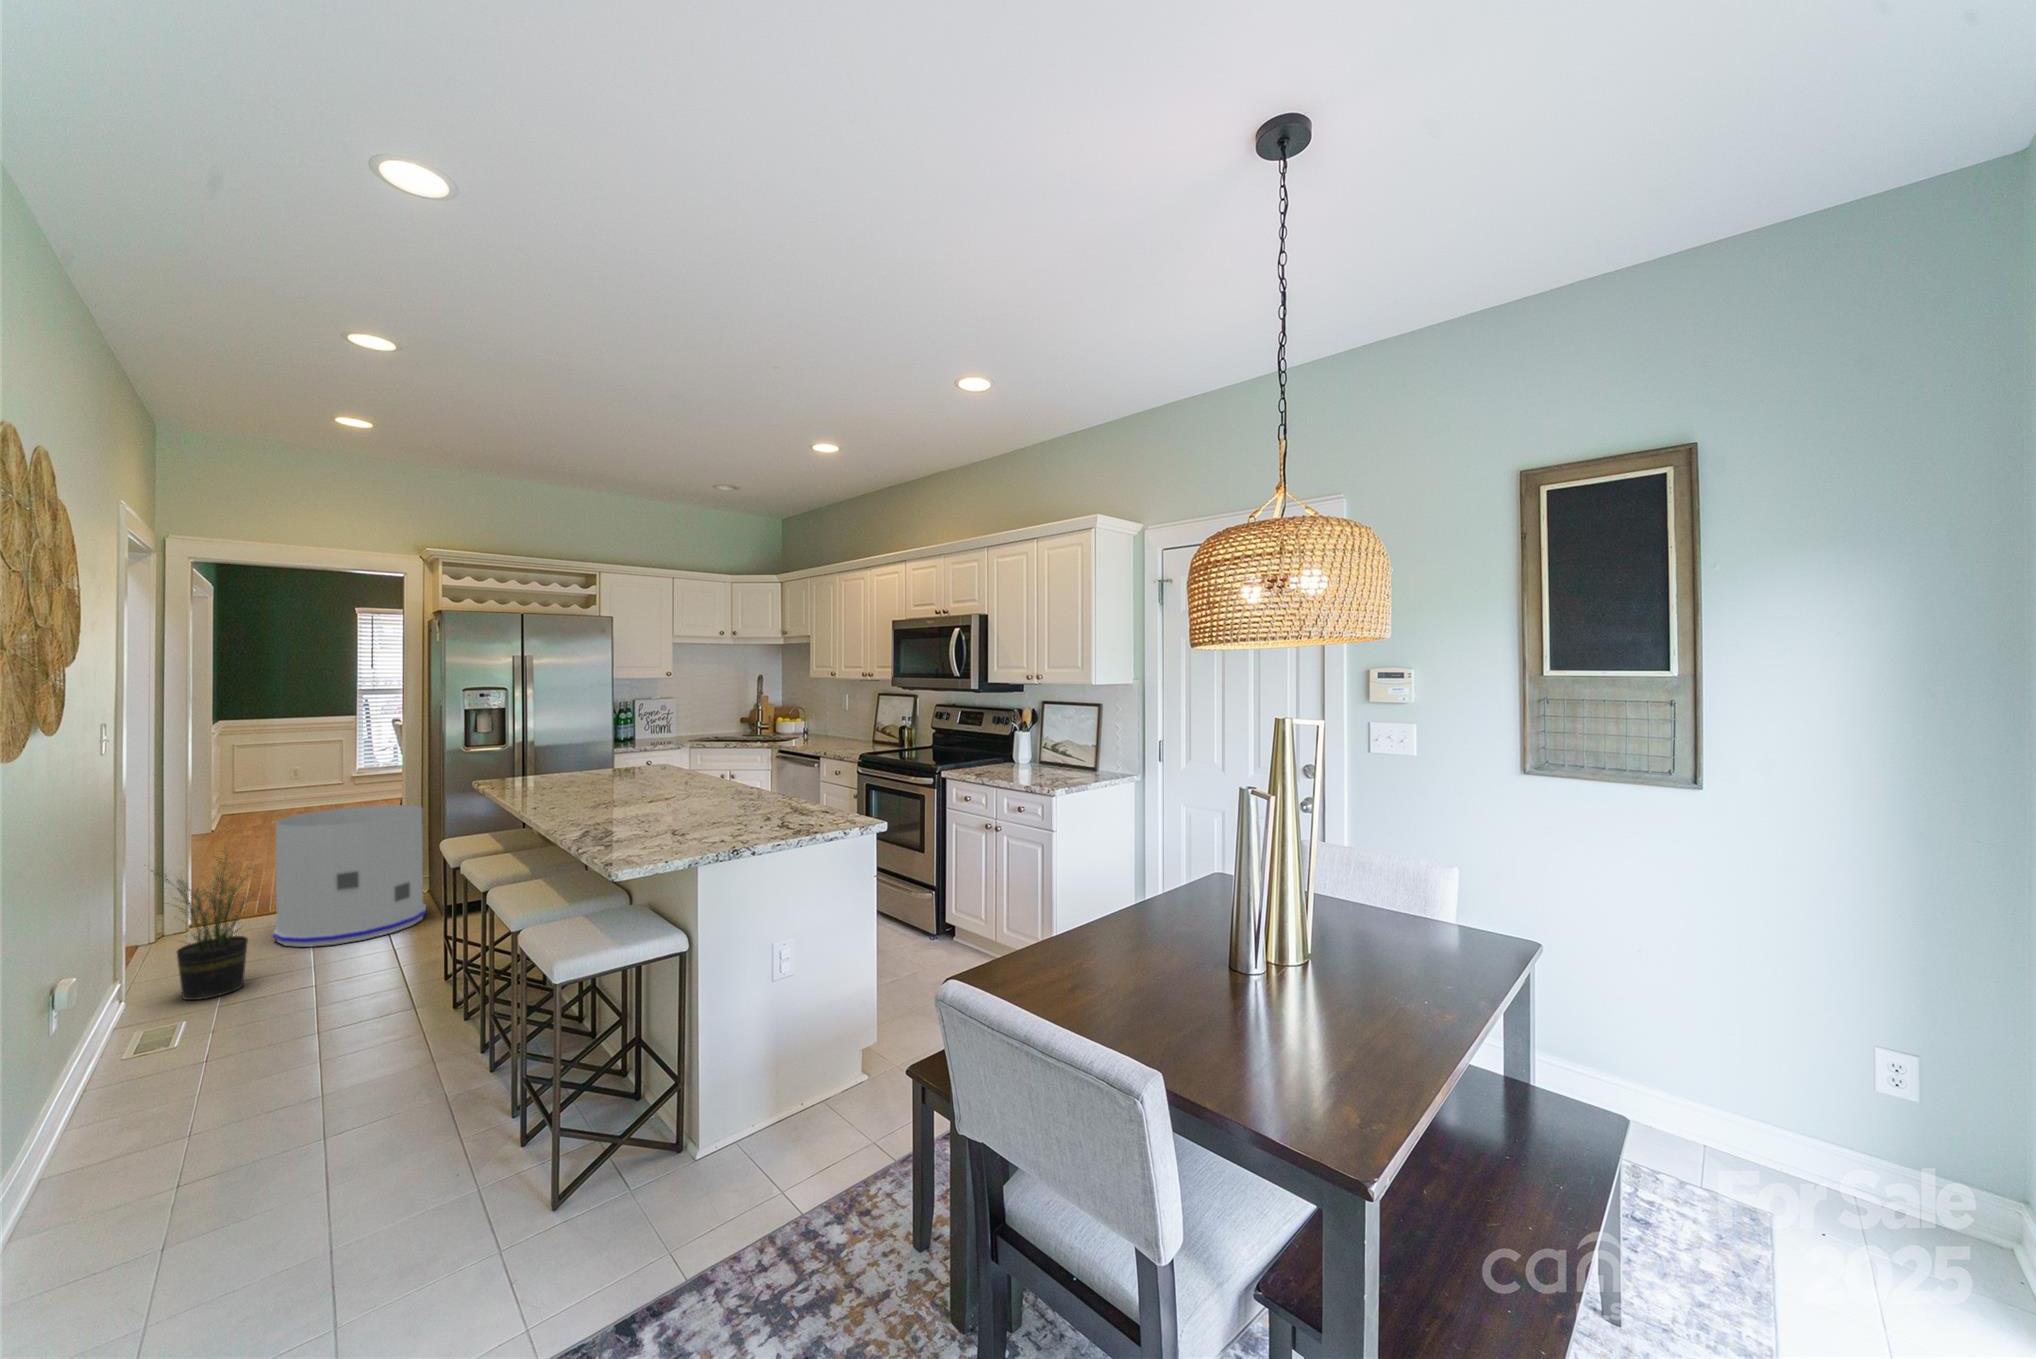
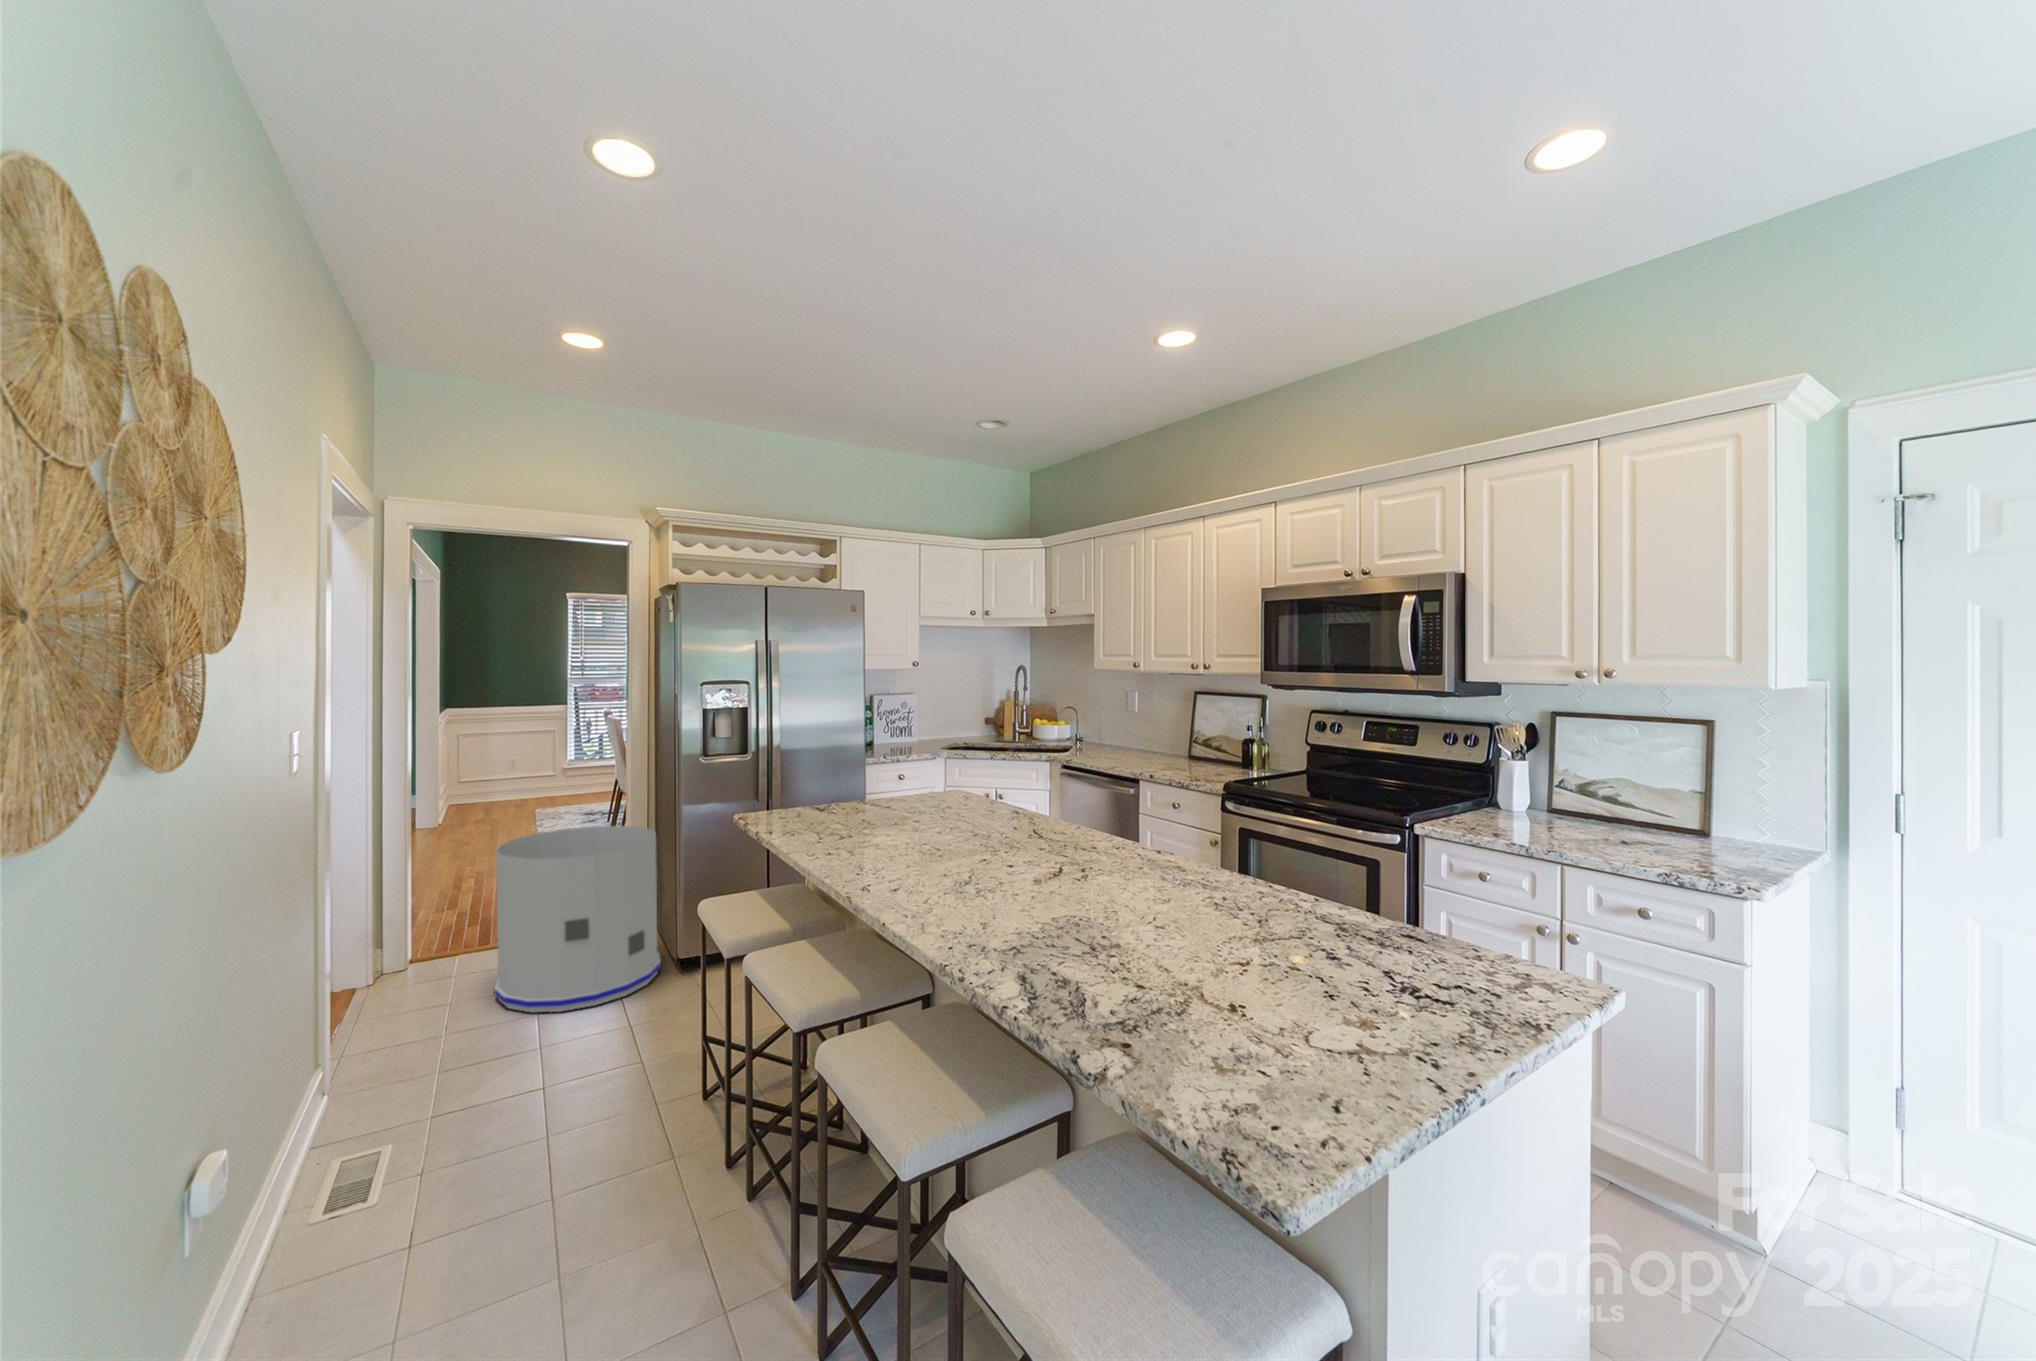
potted plant: present [151,847,253,1000] -> none [336,888,490,1102]

